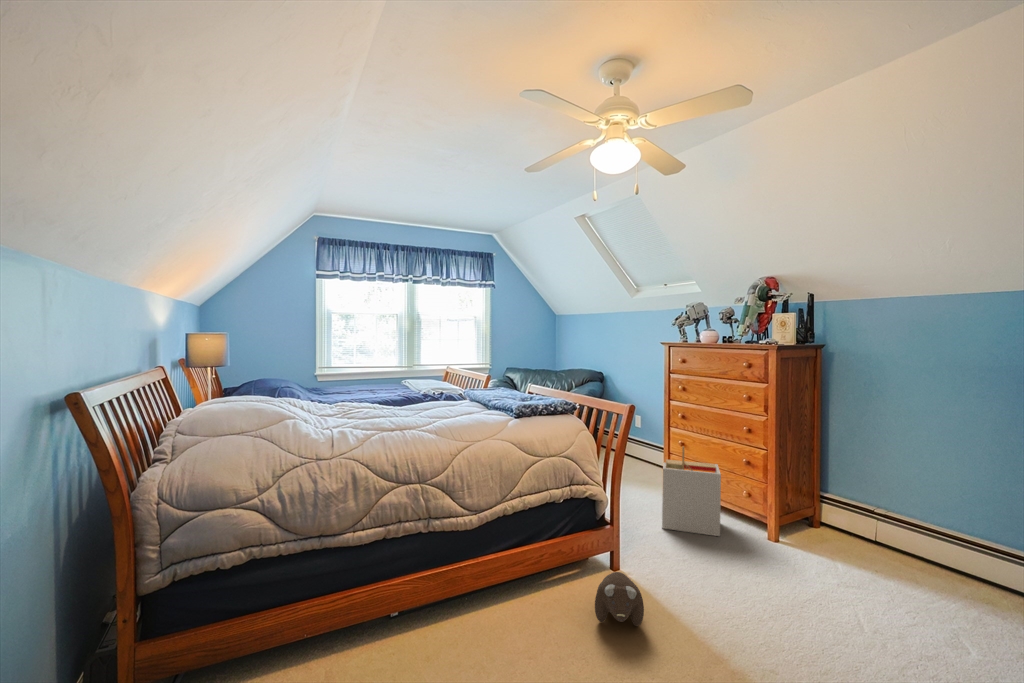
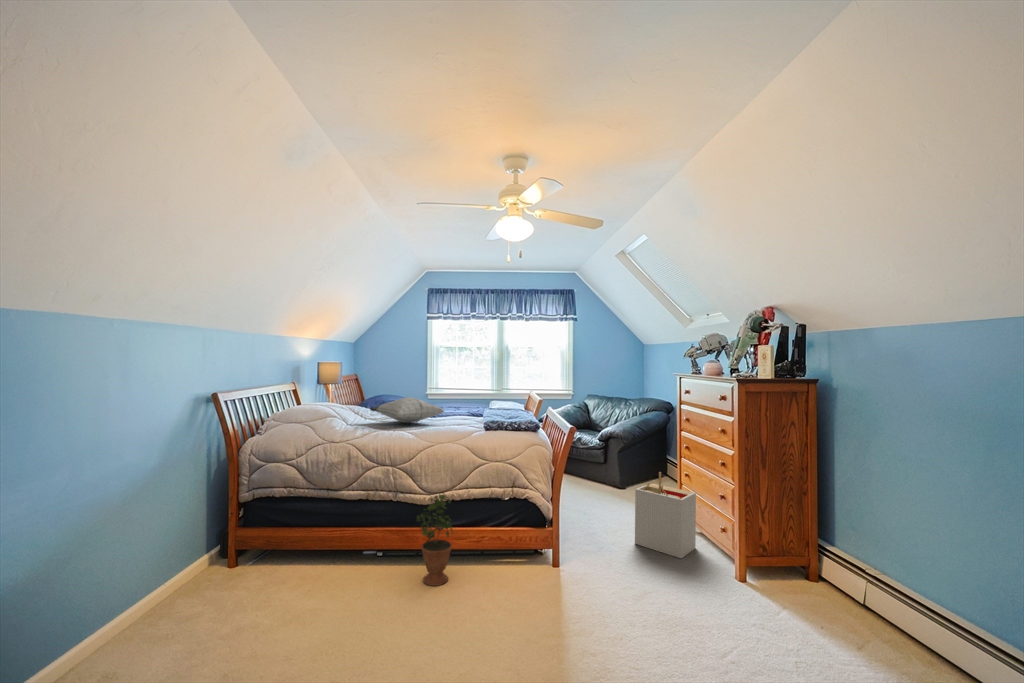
pillow: none [342,378,456,416] -> present [370,397,444,423]
potted plant: none [476,507,527,647] -> present [417,492,453,586]
plush toy: present [595,572,644,626] -> none [498,553,539,596]

